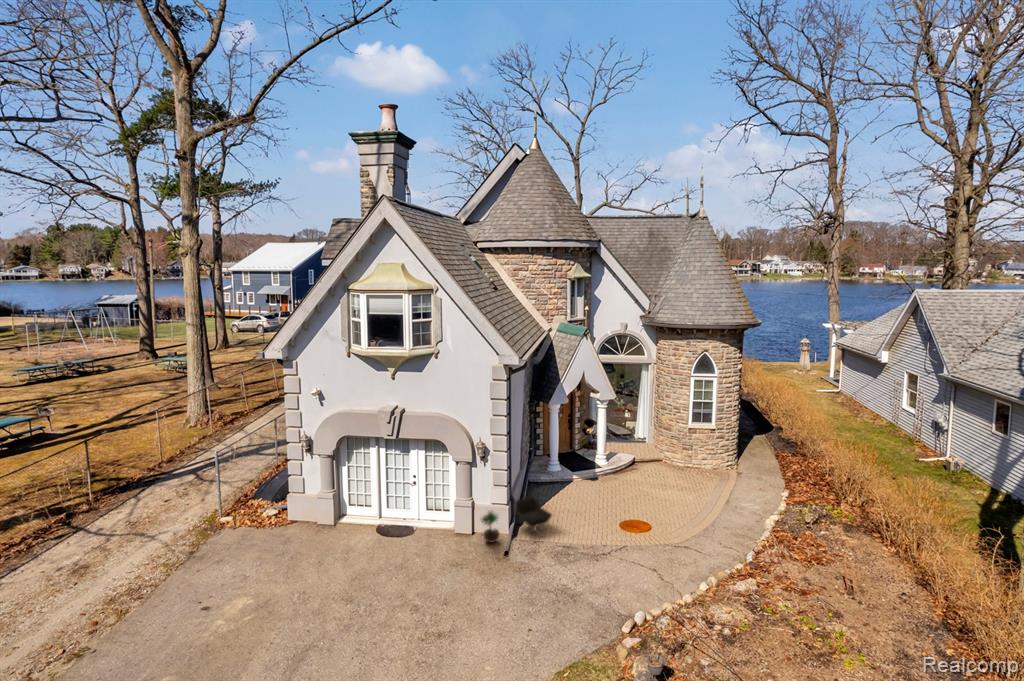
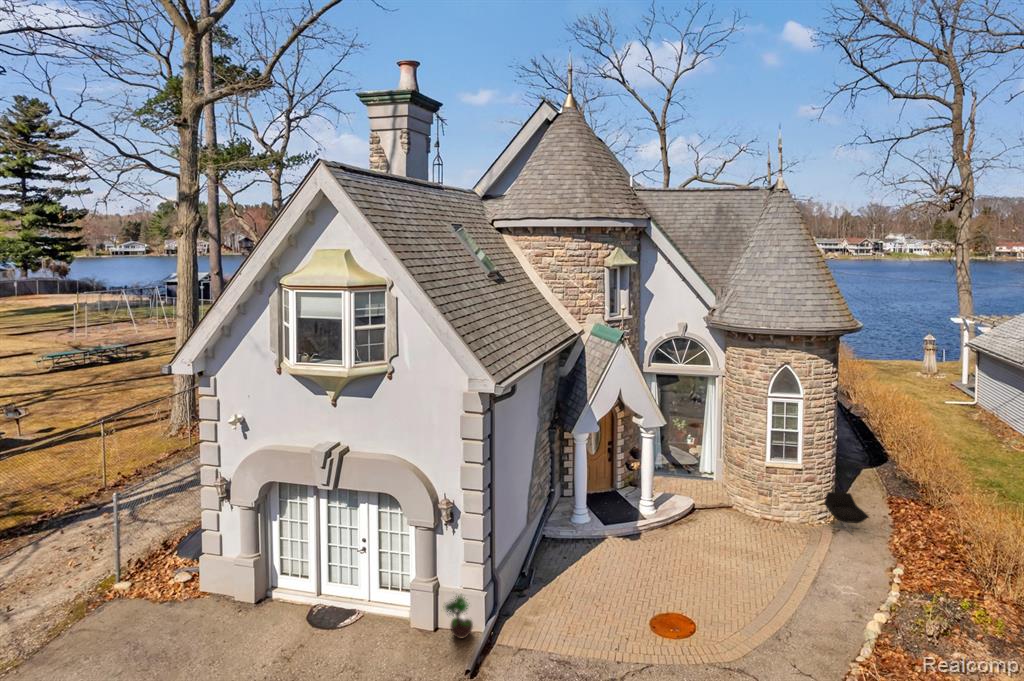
lounge chair: present [515,497,552,531] -> present [824,492,869,532]

